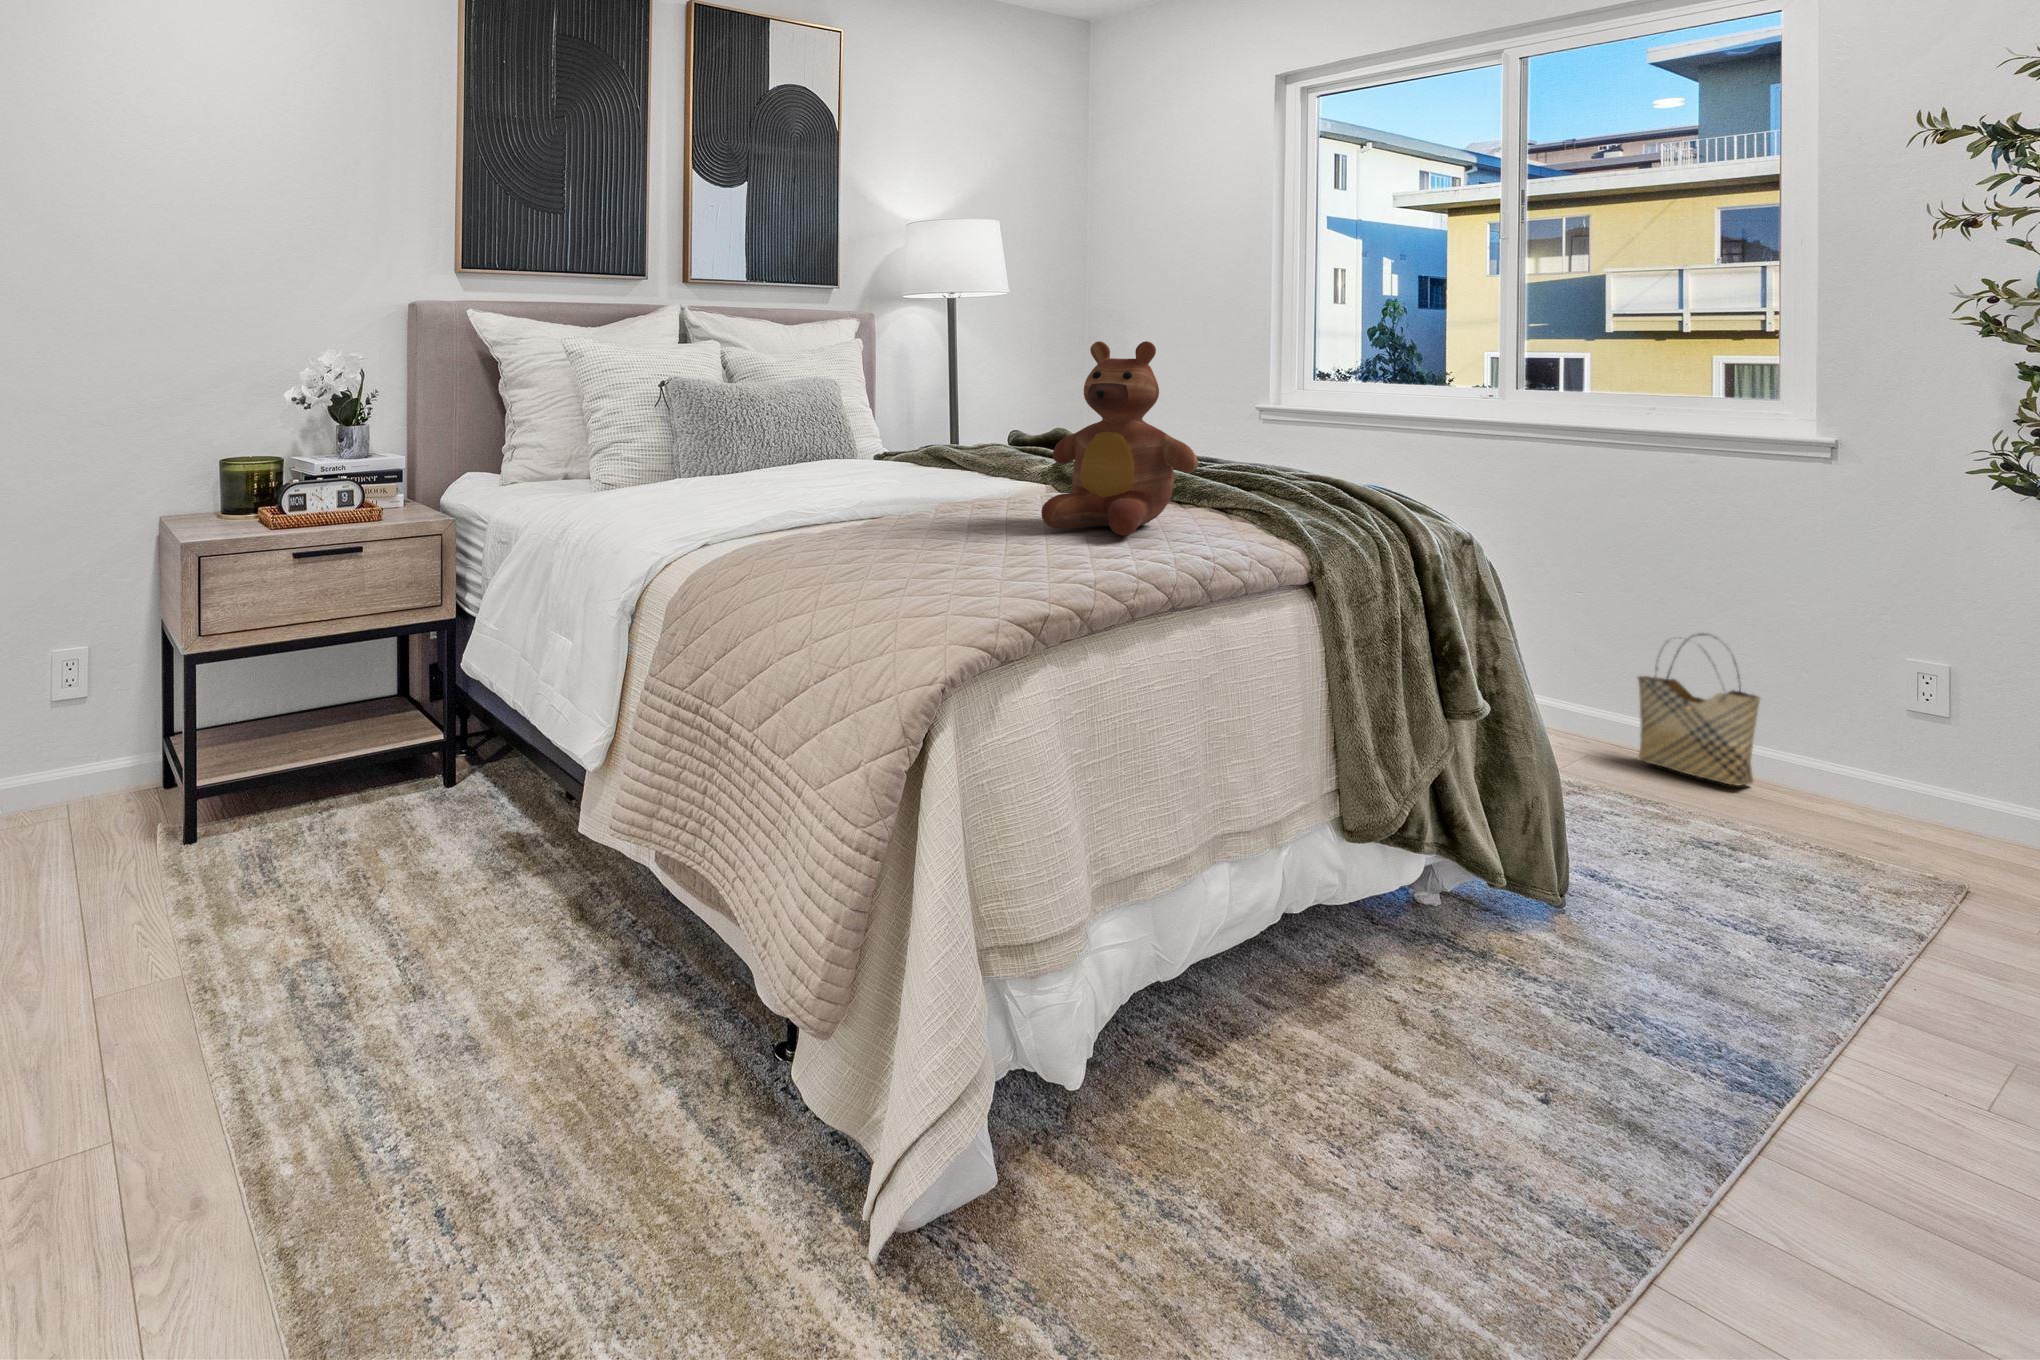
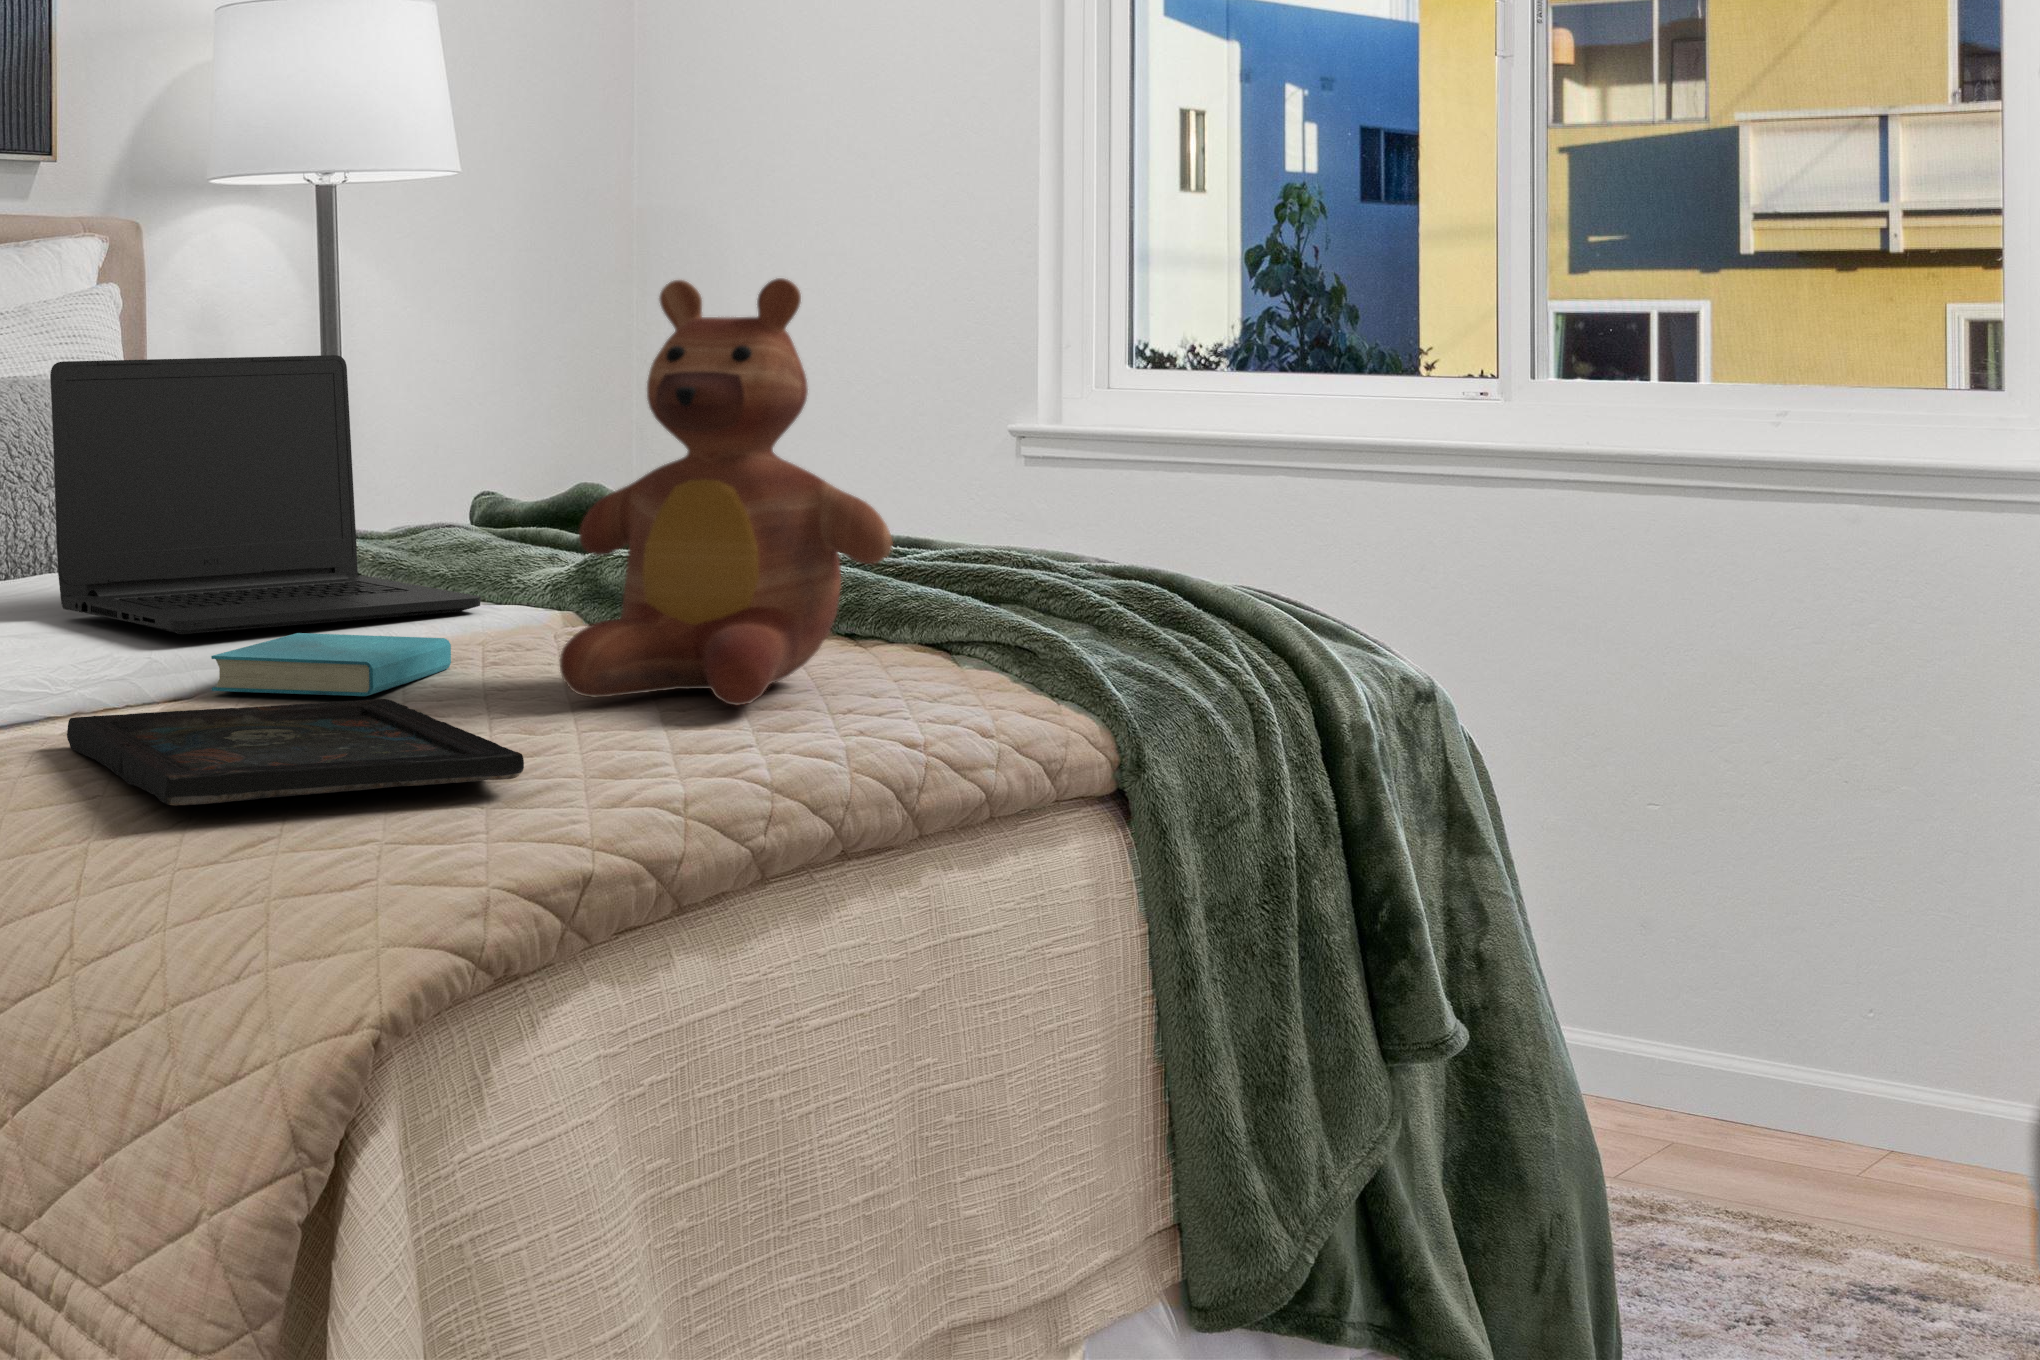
laptop: none [828,371,1012,491] -> present [50,355,481,634]
book: none [888,493,995,523] -> present [211,633,451,696]
tray: none [822,525,1019,572] -> present [67,699,524,805]
woven basket: present [1637,634,1760,786] -> none [1741,868,1964,1170]

